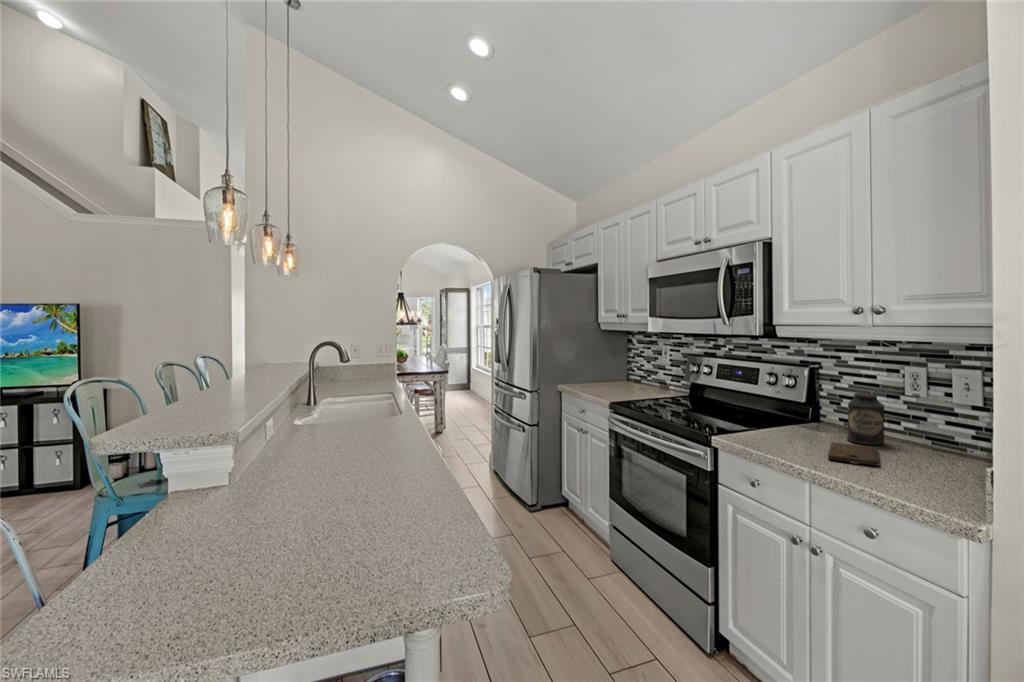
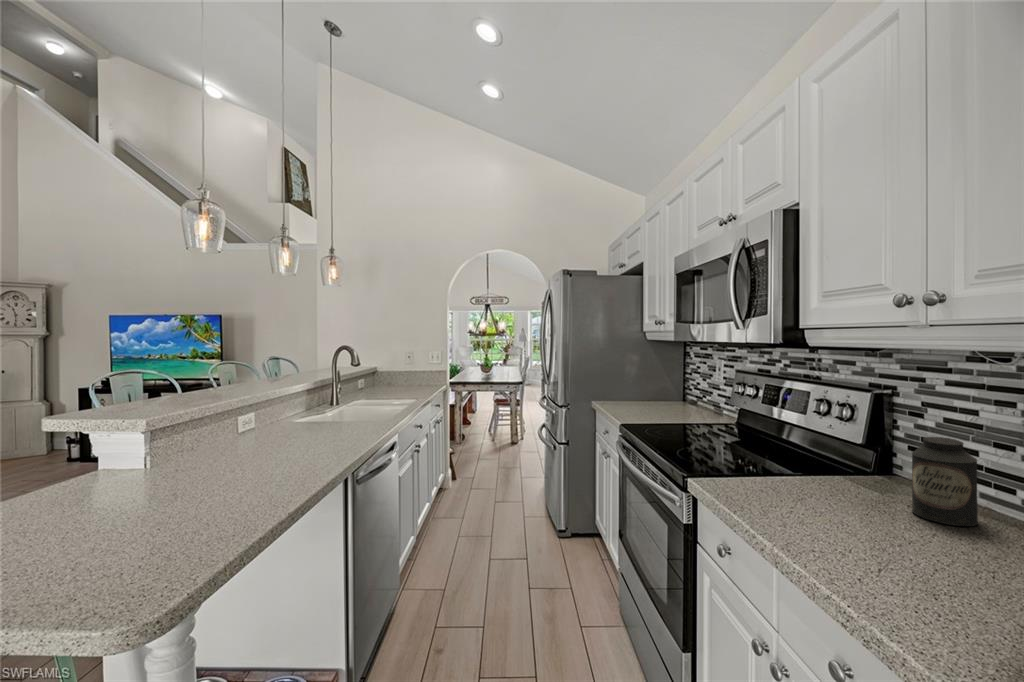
cutting board: present [828,442,879,466] -> none [837,512,949,567]

